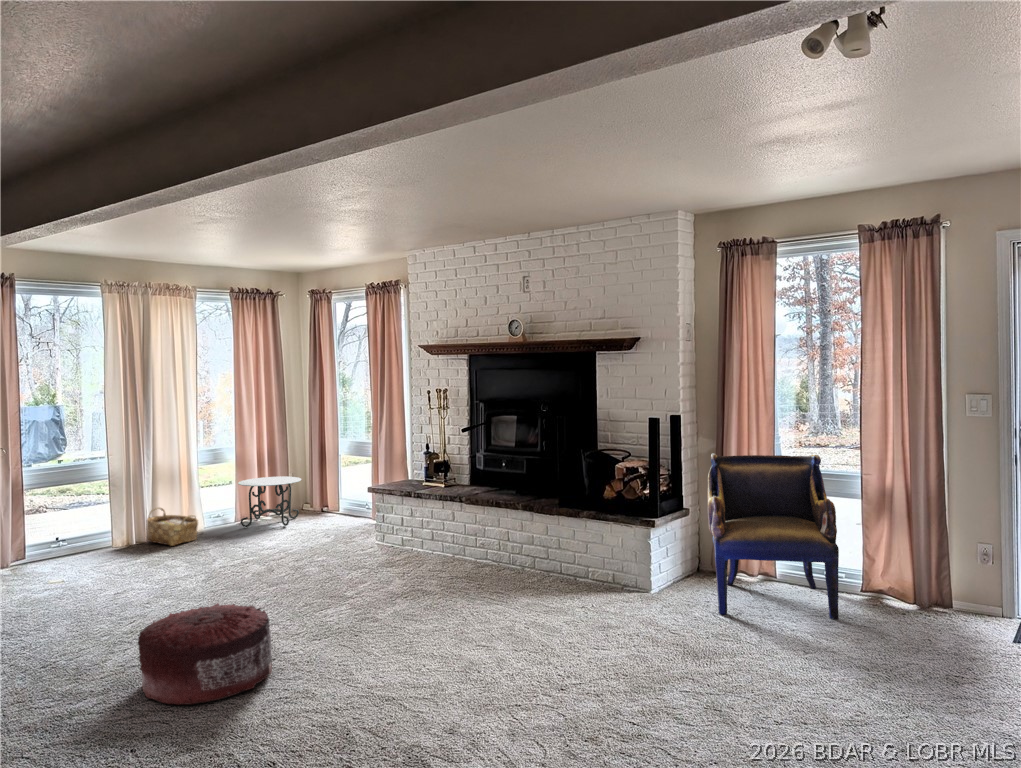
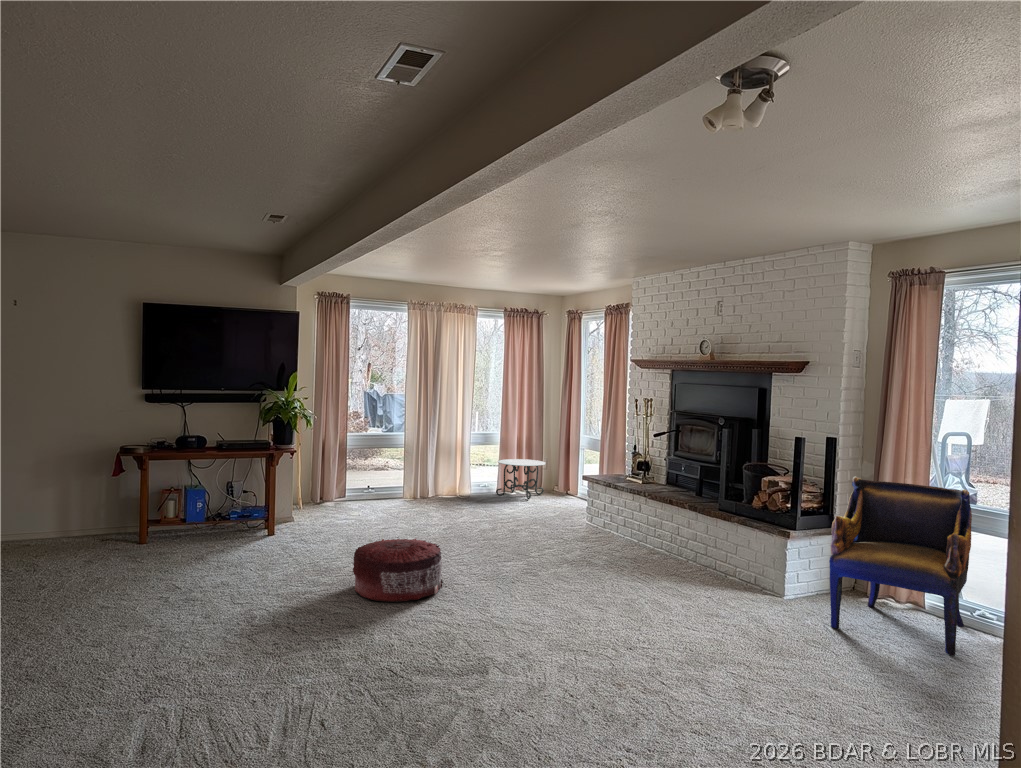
woven basket: present [147,507,198,546] -> none [427,472,462,502]

